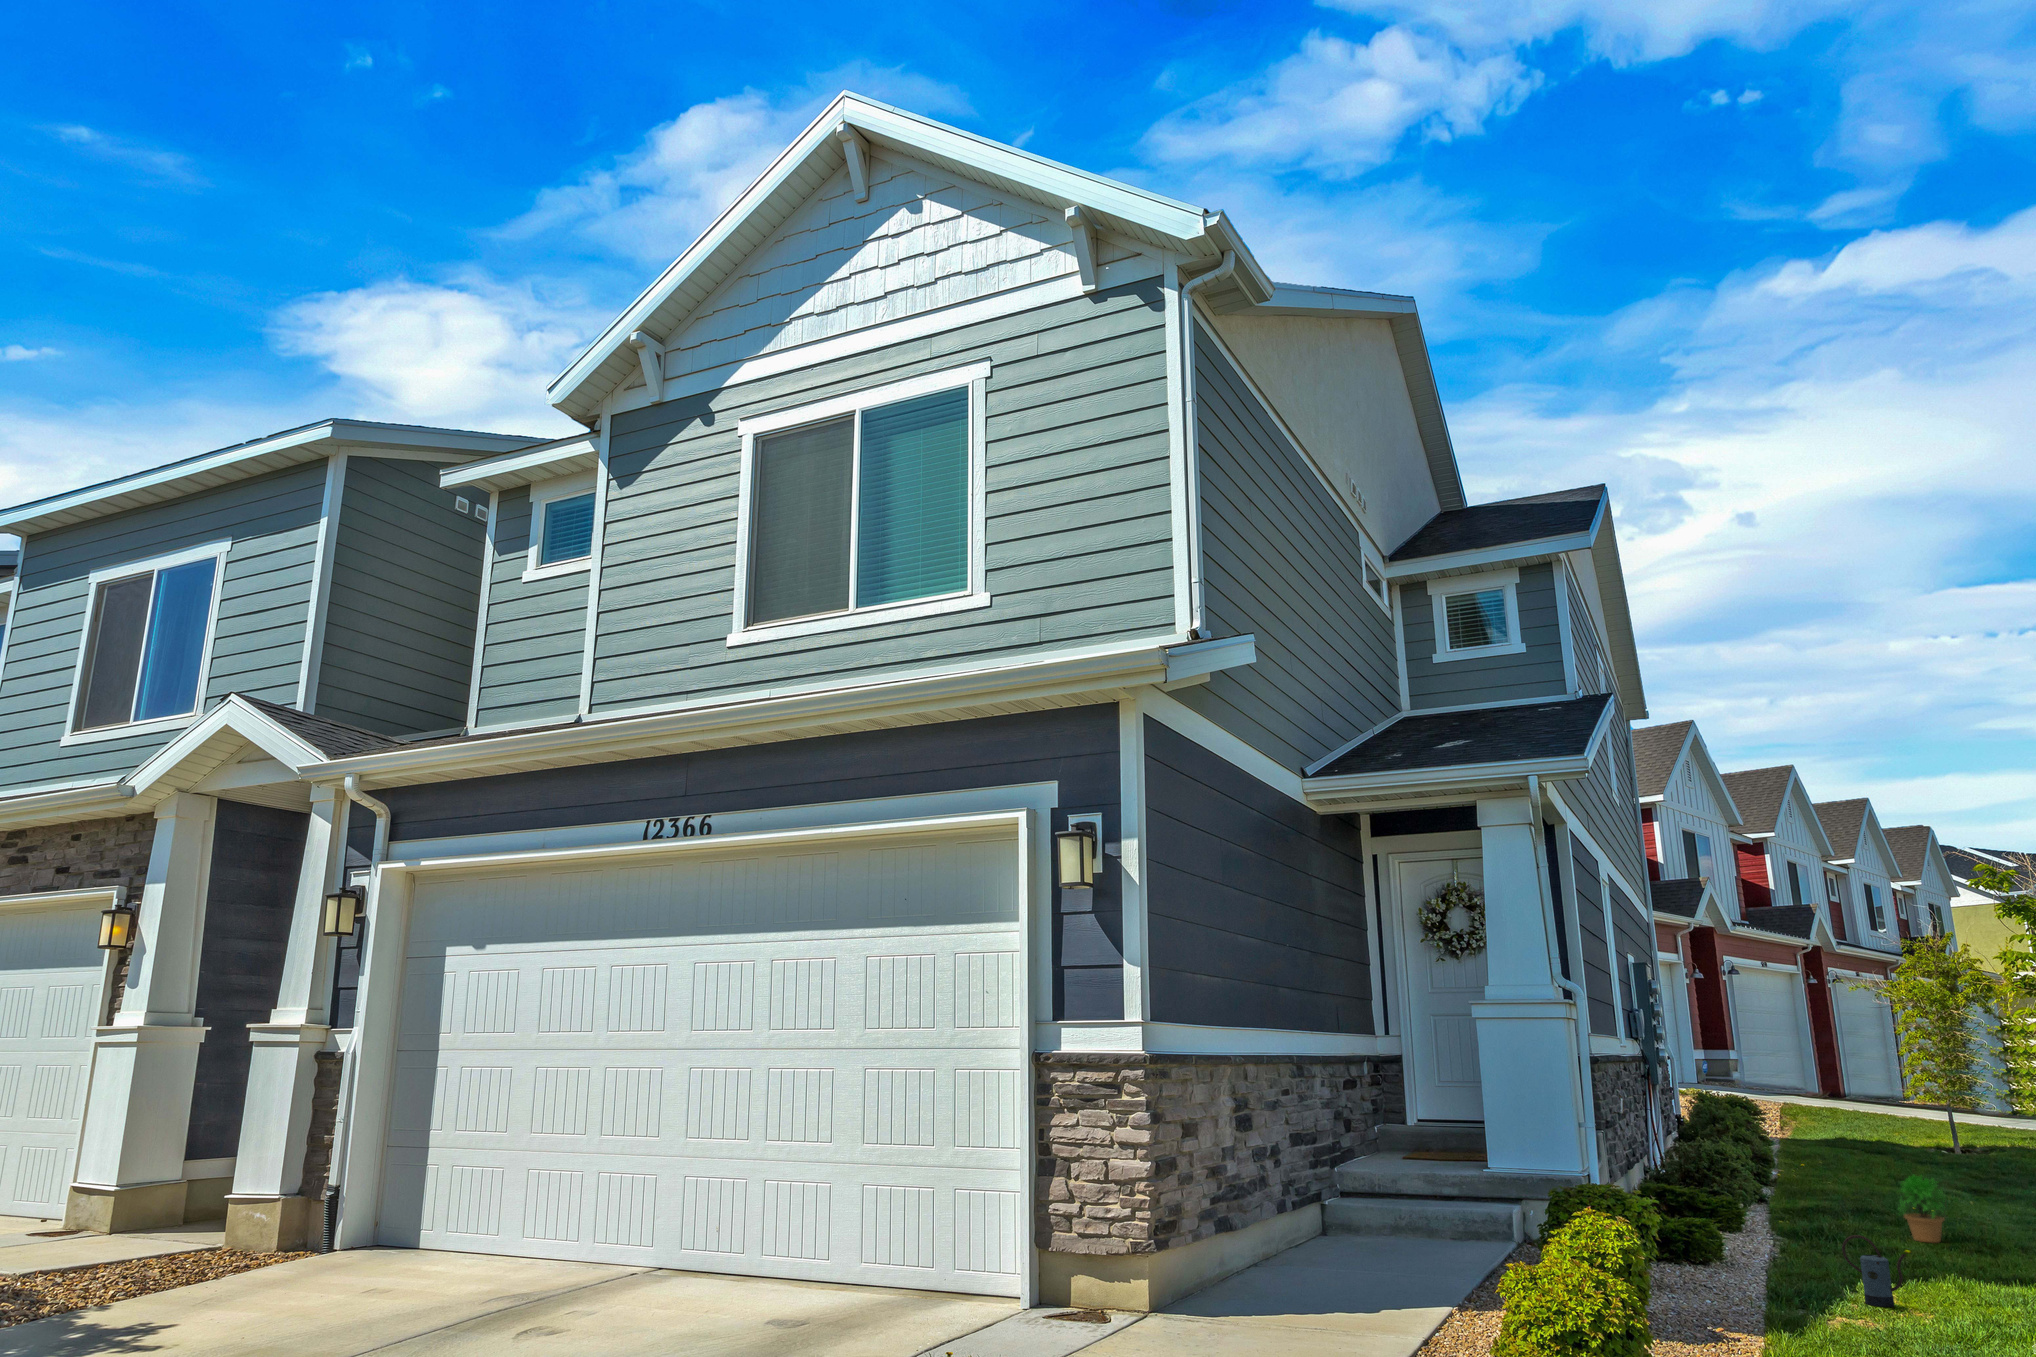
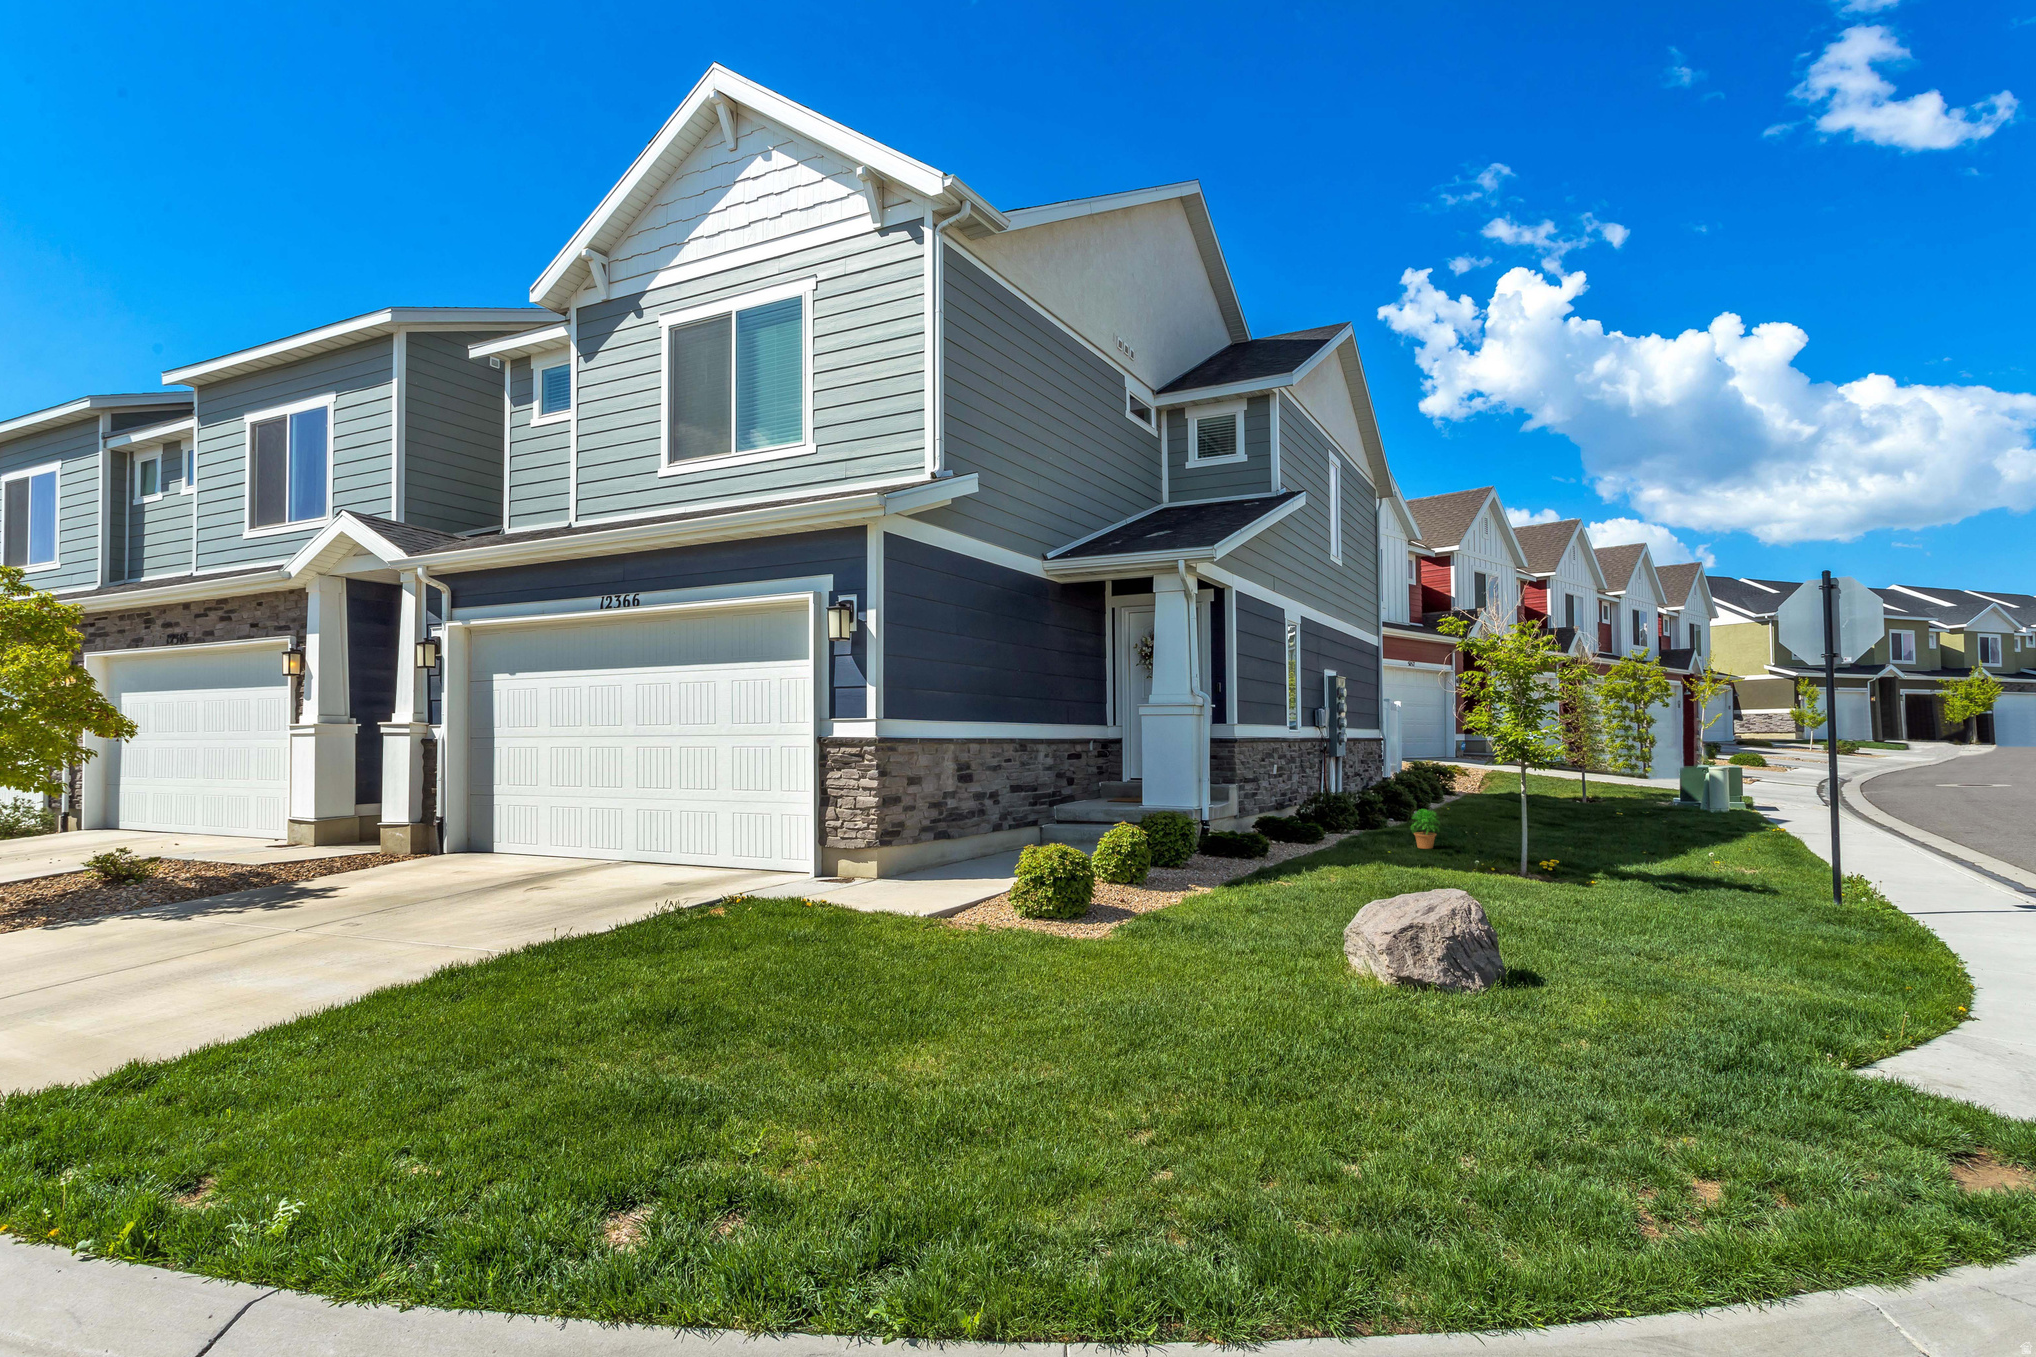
watering can: present [1842,1235,1906,1307] -> none [1306,839,1336,878]

